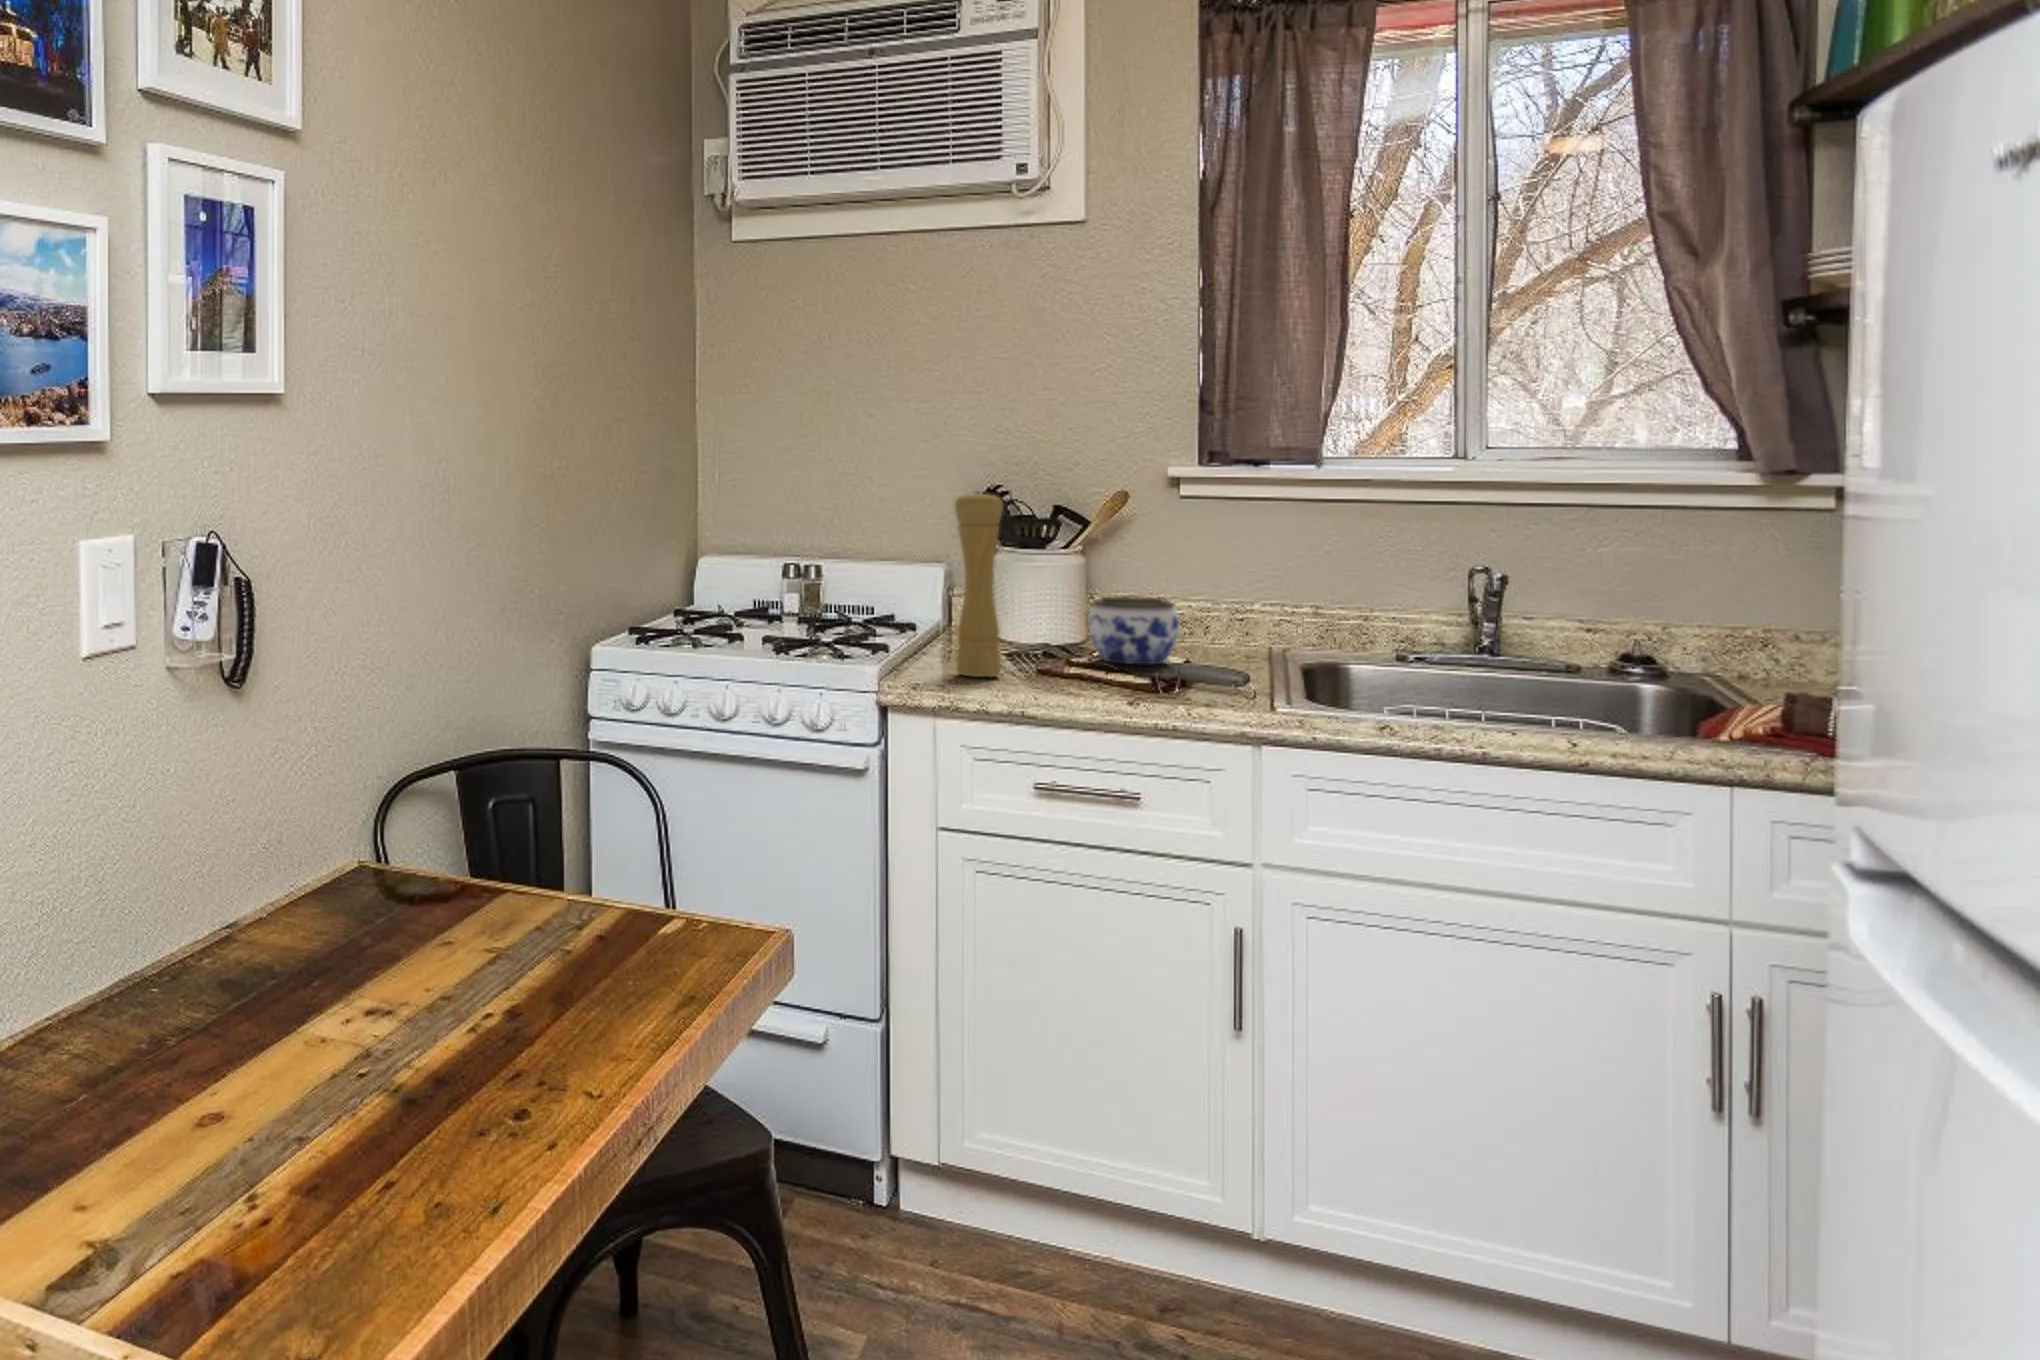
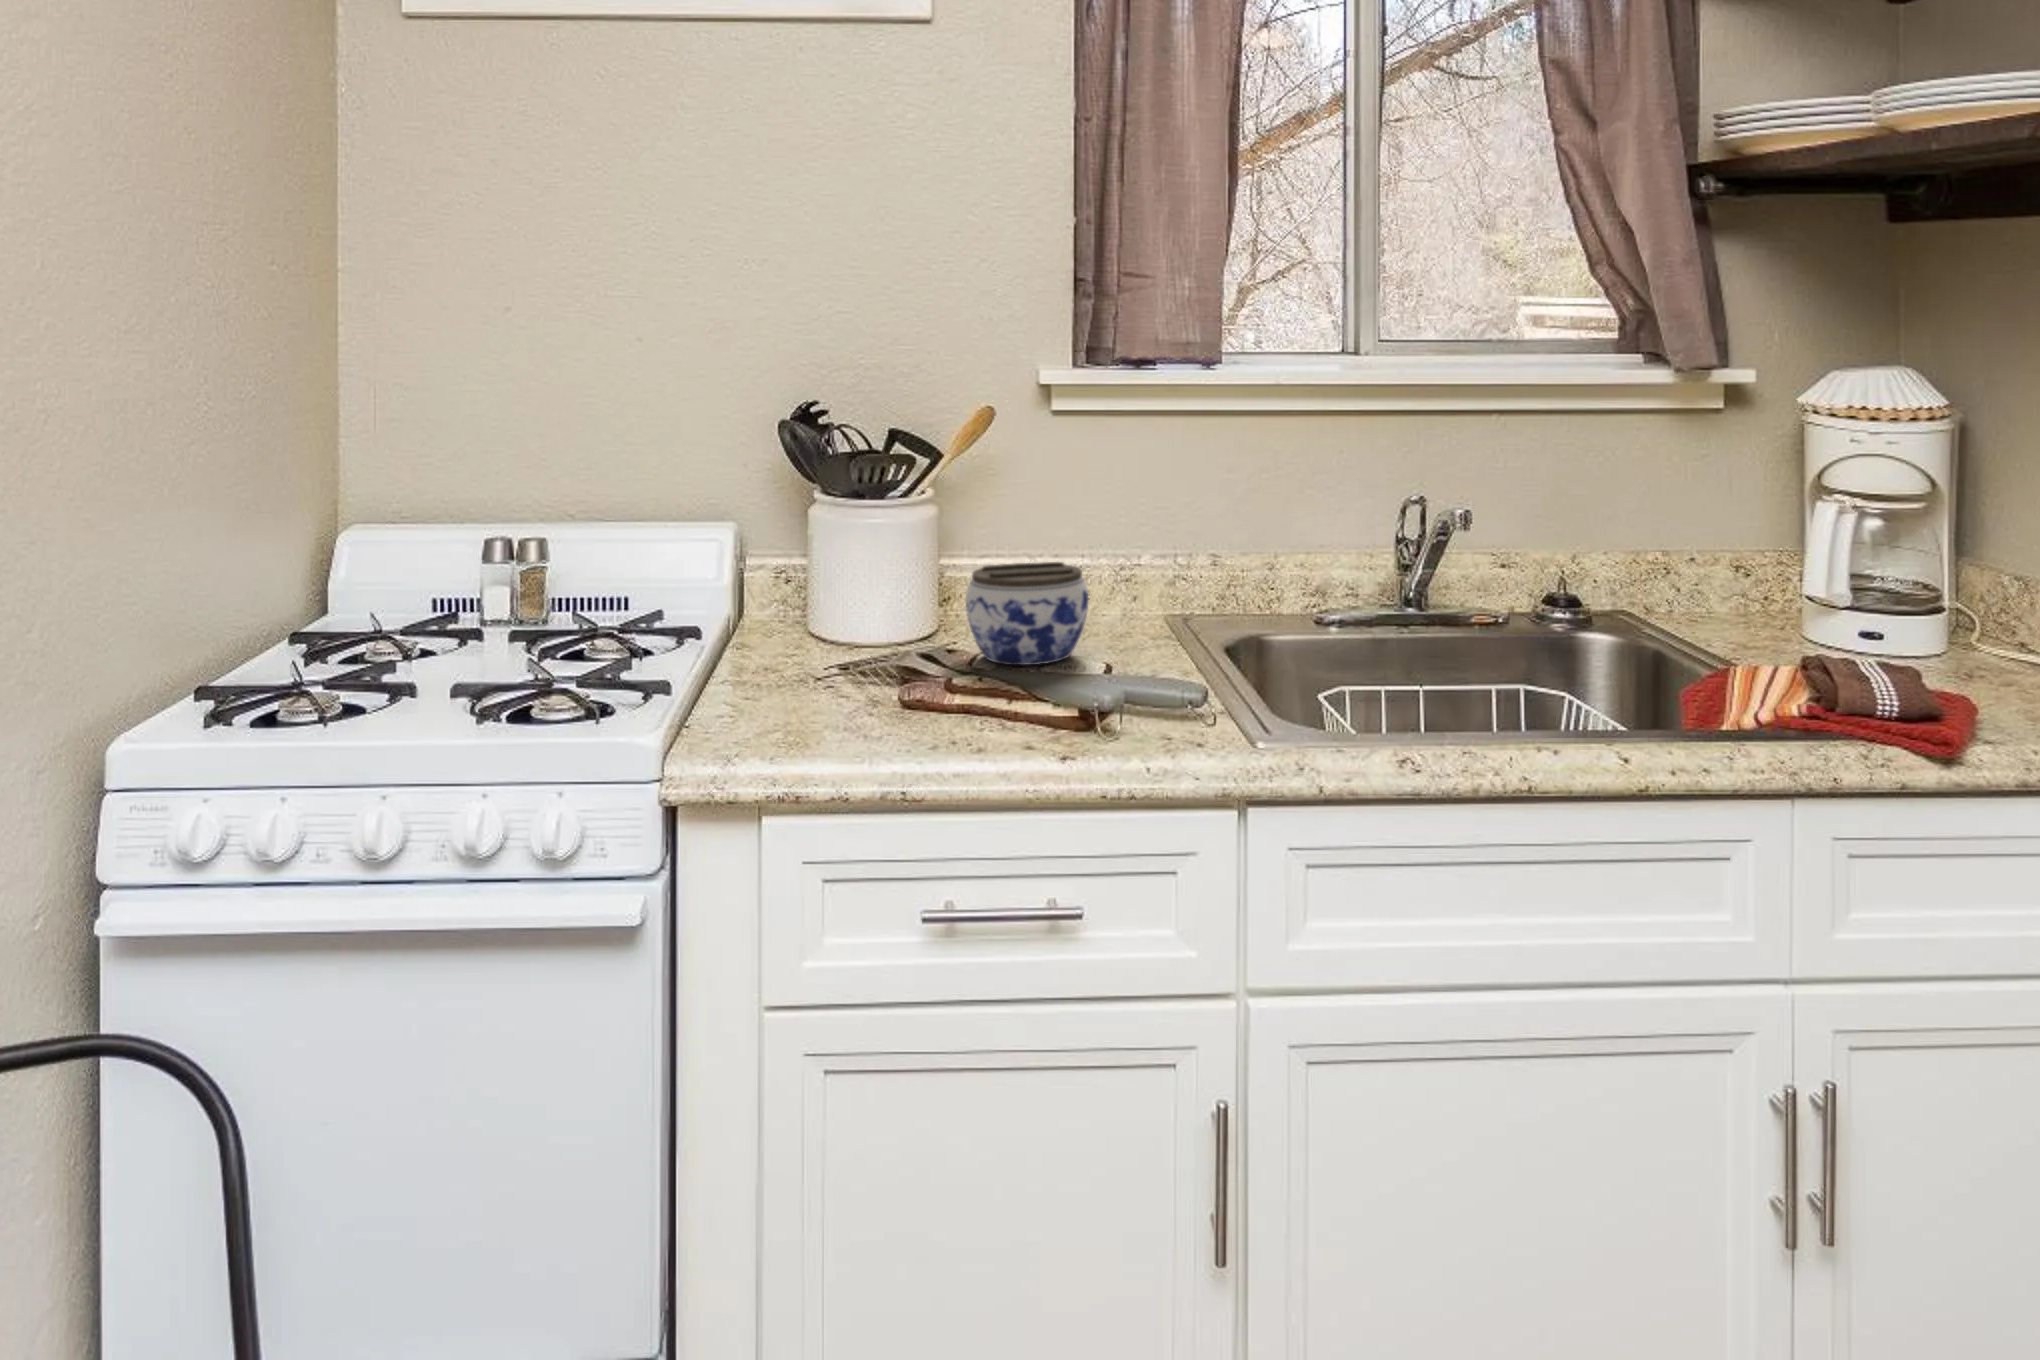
pepper mill: present [955,491,1003,677] -> none [774,435,853,743]

